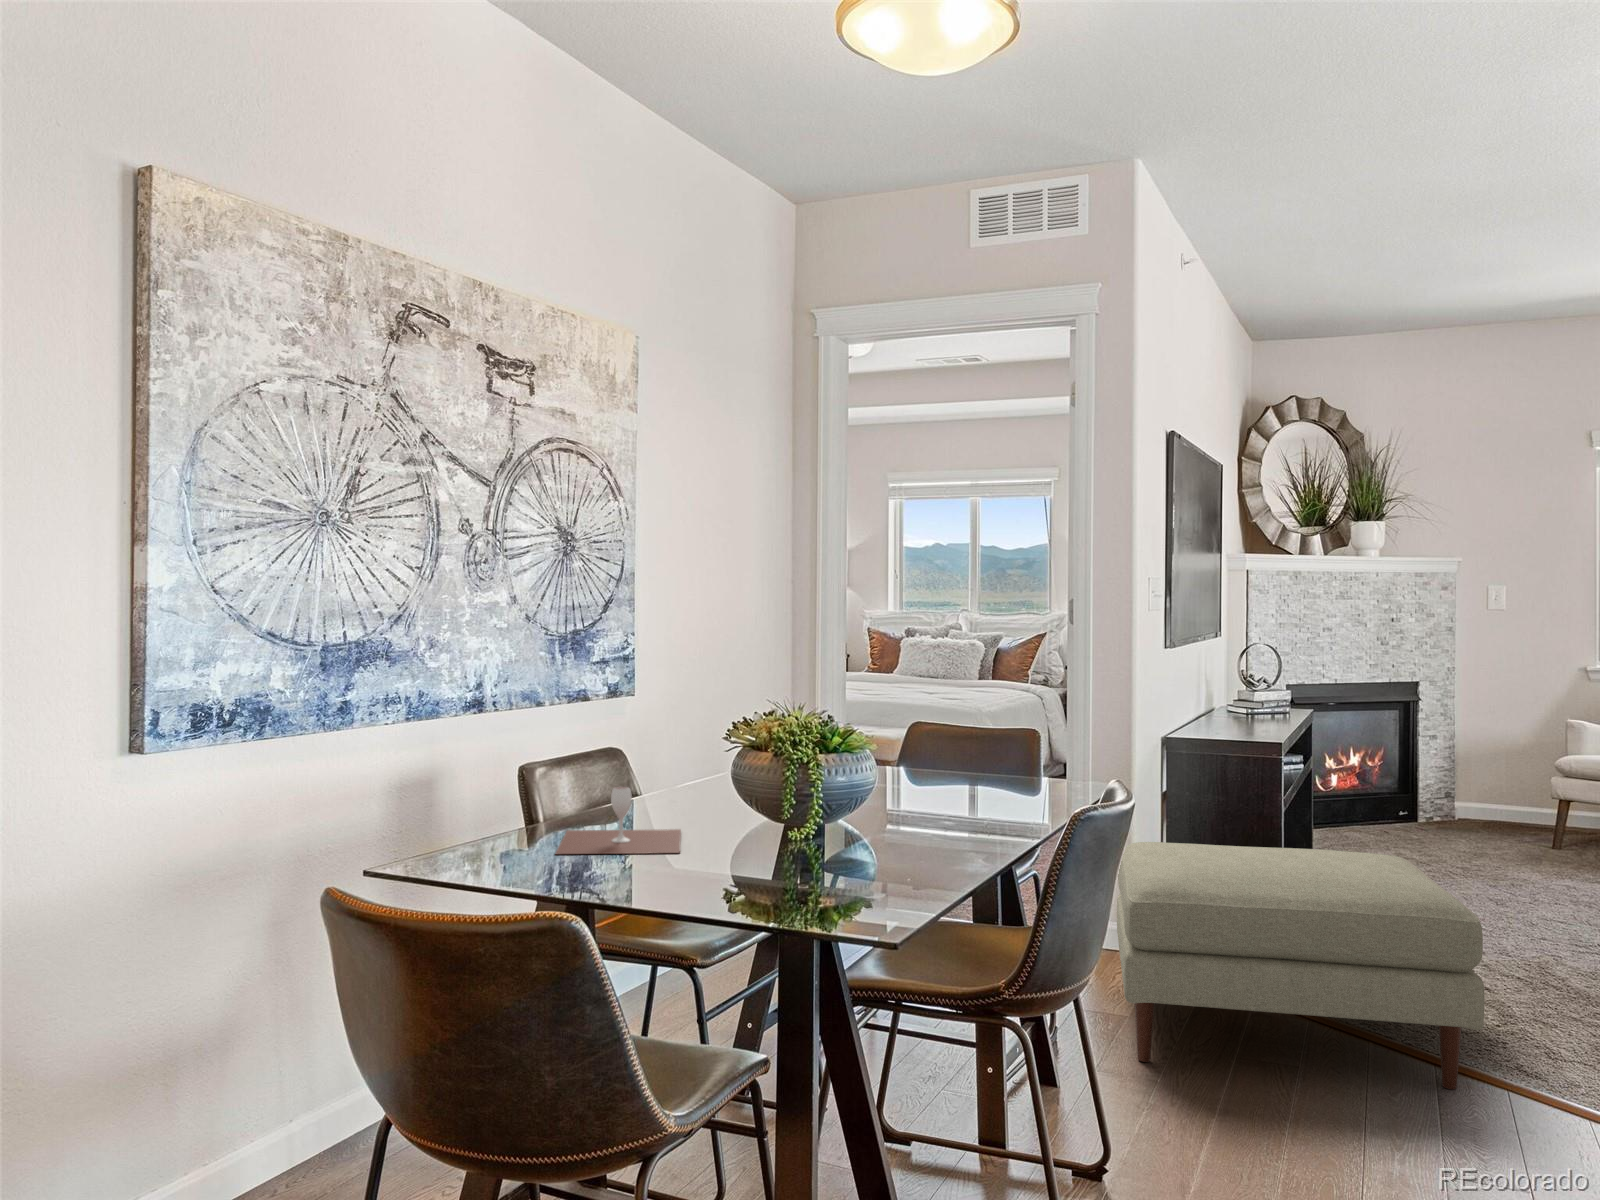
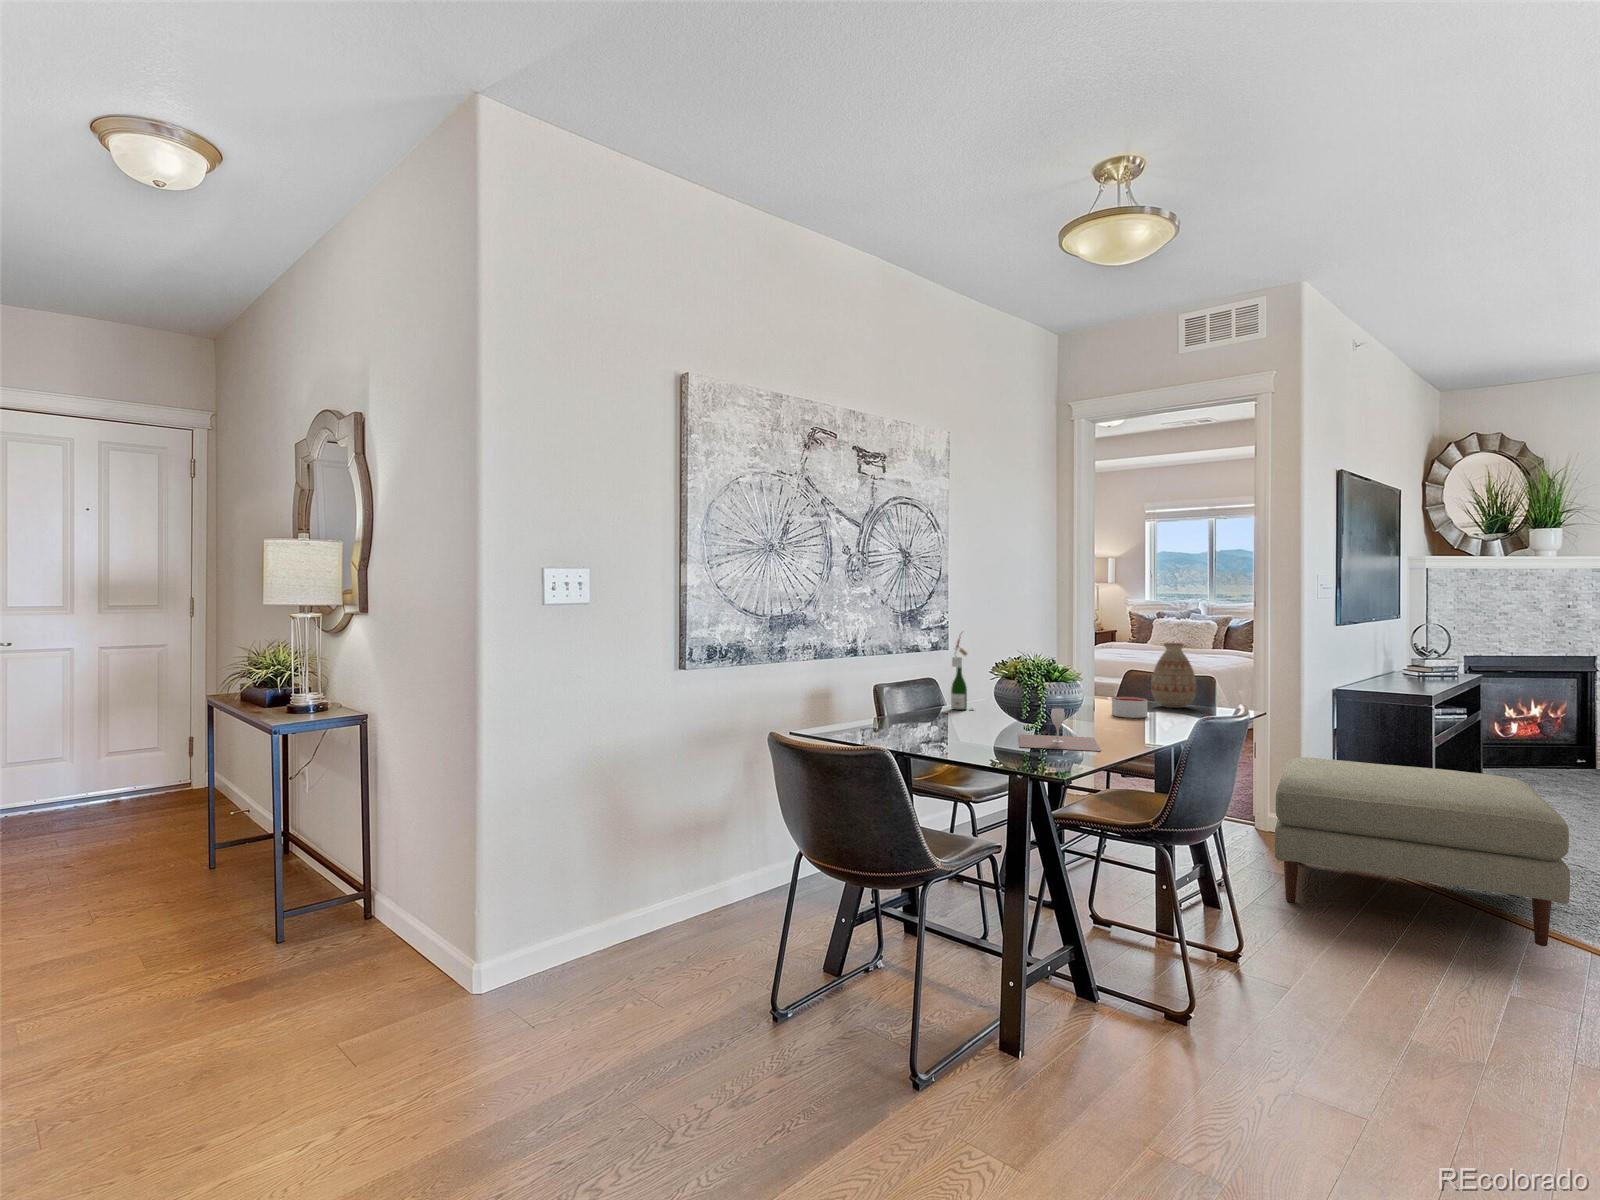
wine bottle: none [652,667,691,803] -> present [951,637,972,710]
vase: none [953,681,1018,781] -> present [1151,643,1197,708]
candle: none [906,769,959,803] -> present [1112,697,1147,718]
wine glass: present [556,787,681,854] -> present [1019,708,1101,751]

